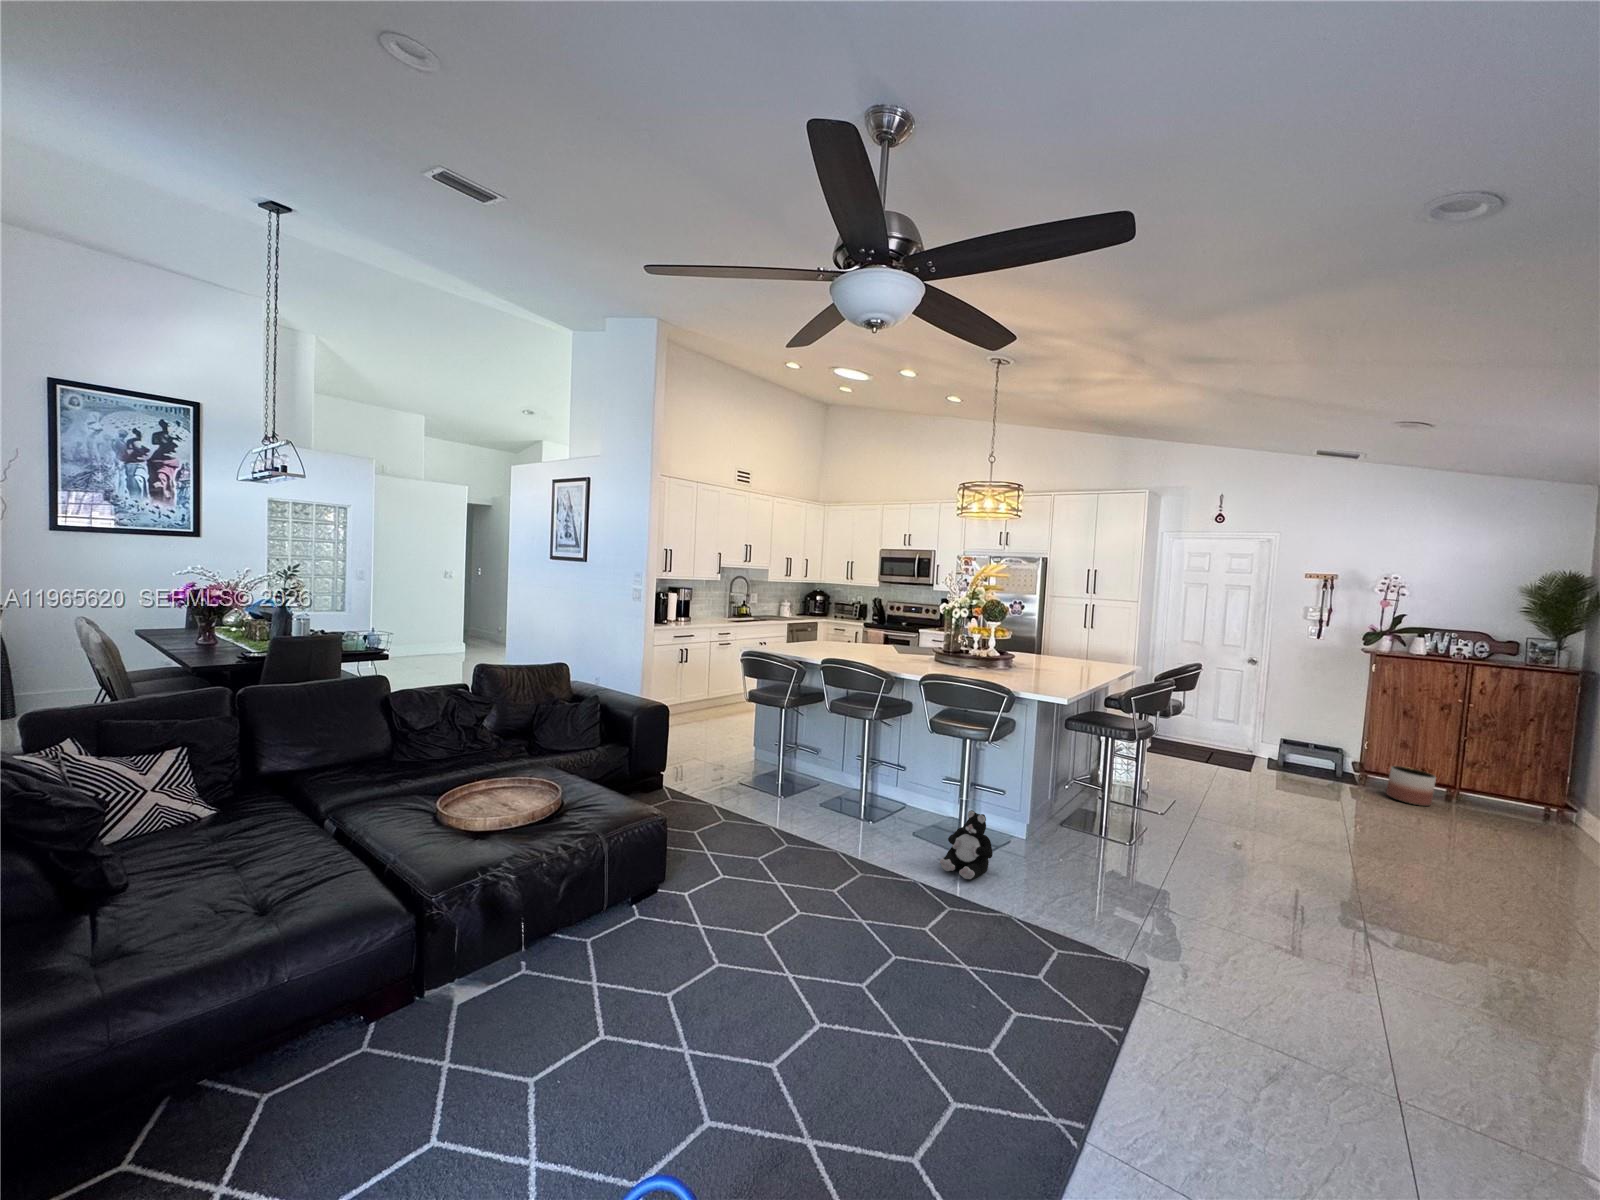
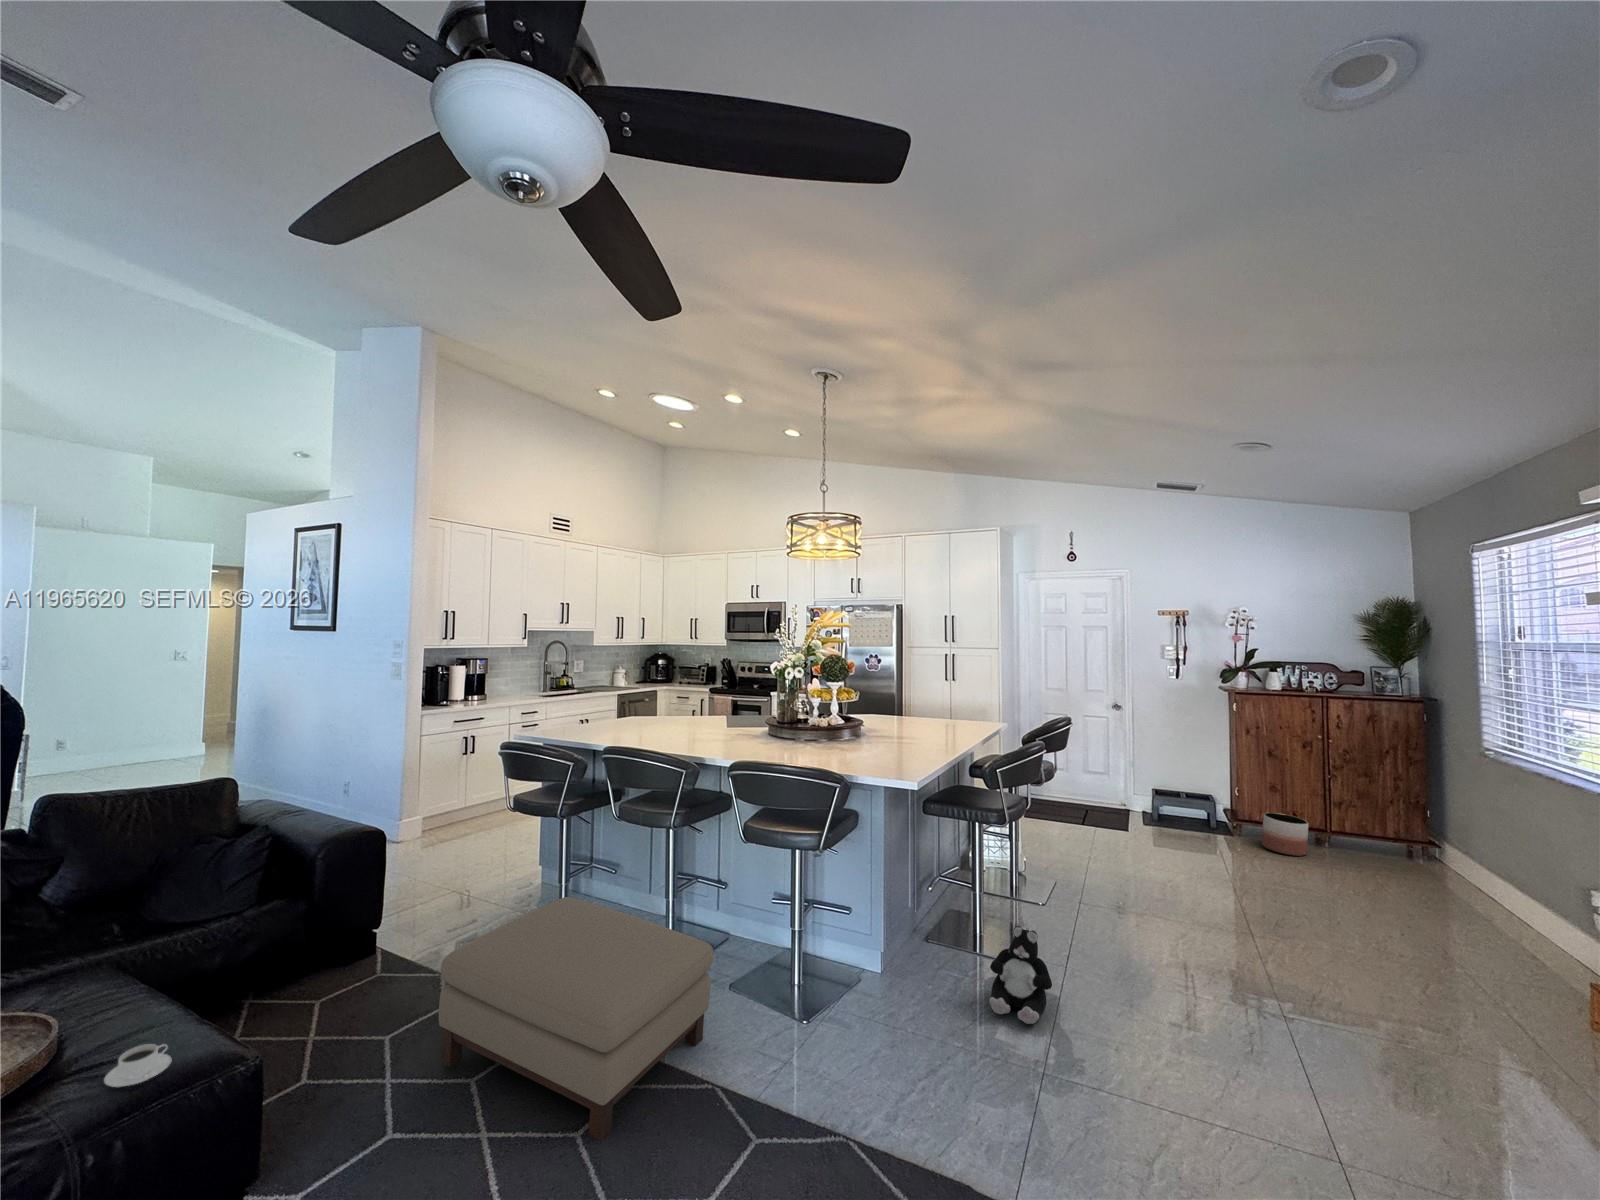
ottoman: none [730,760,911,904] -> present [439,897,714,1141]
coffee cup: none [587,799,616,818] -> present [104,1044,171,1087]
plush toy: present [940,810,993,879] -> present [989,926,1052,1024]

